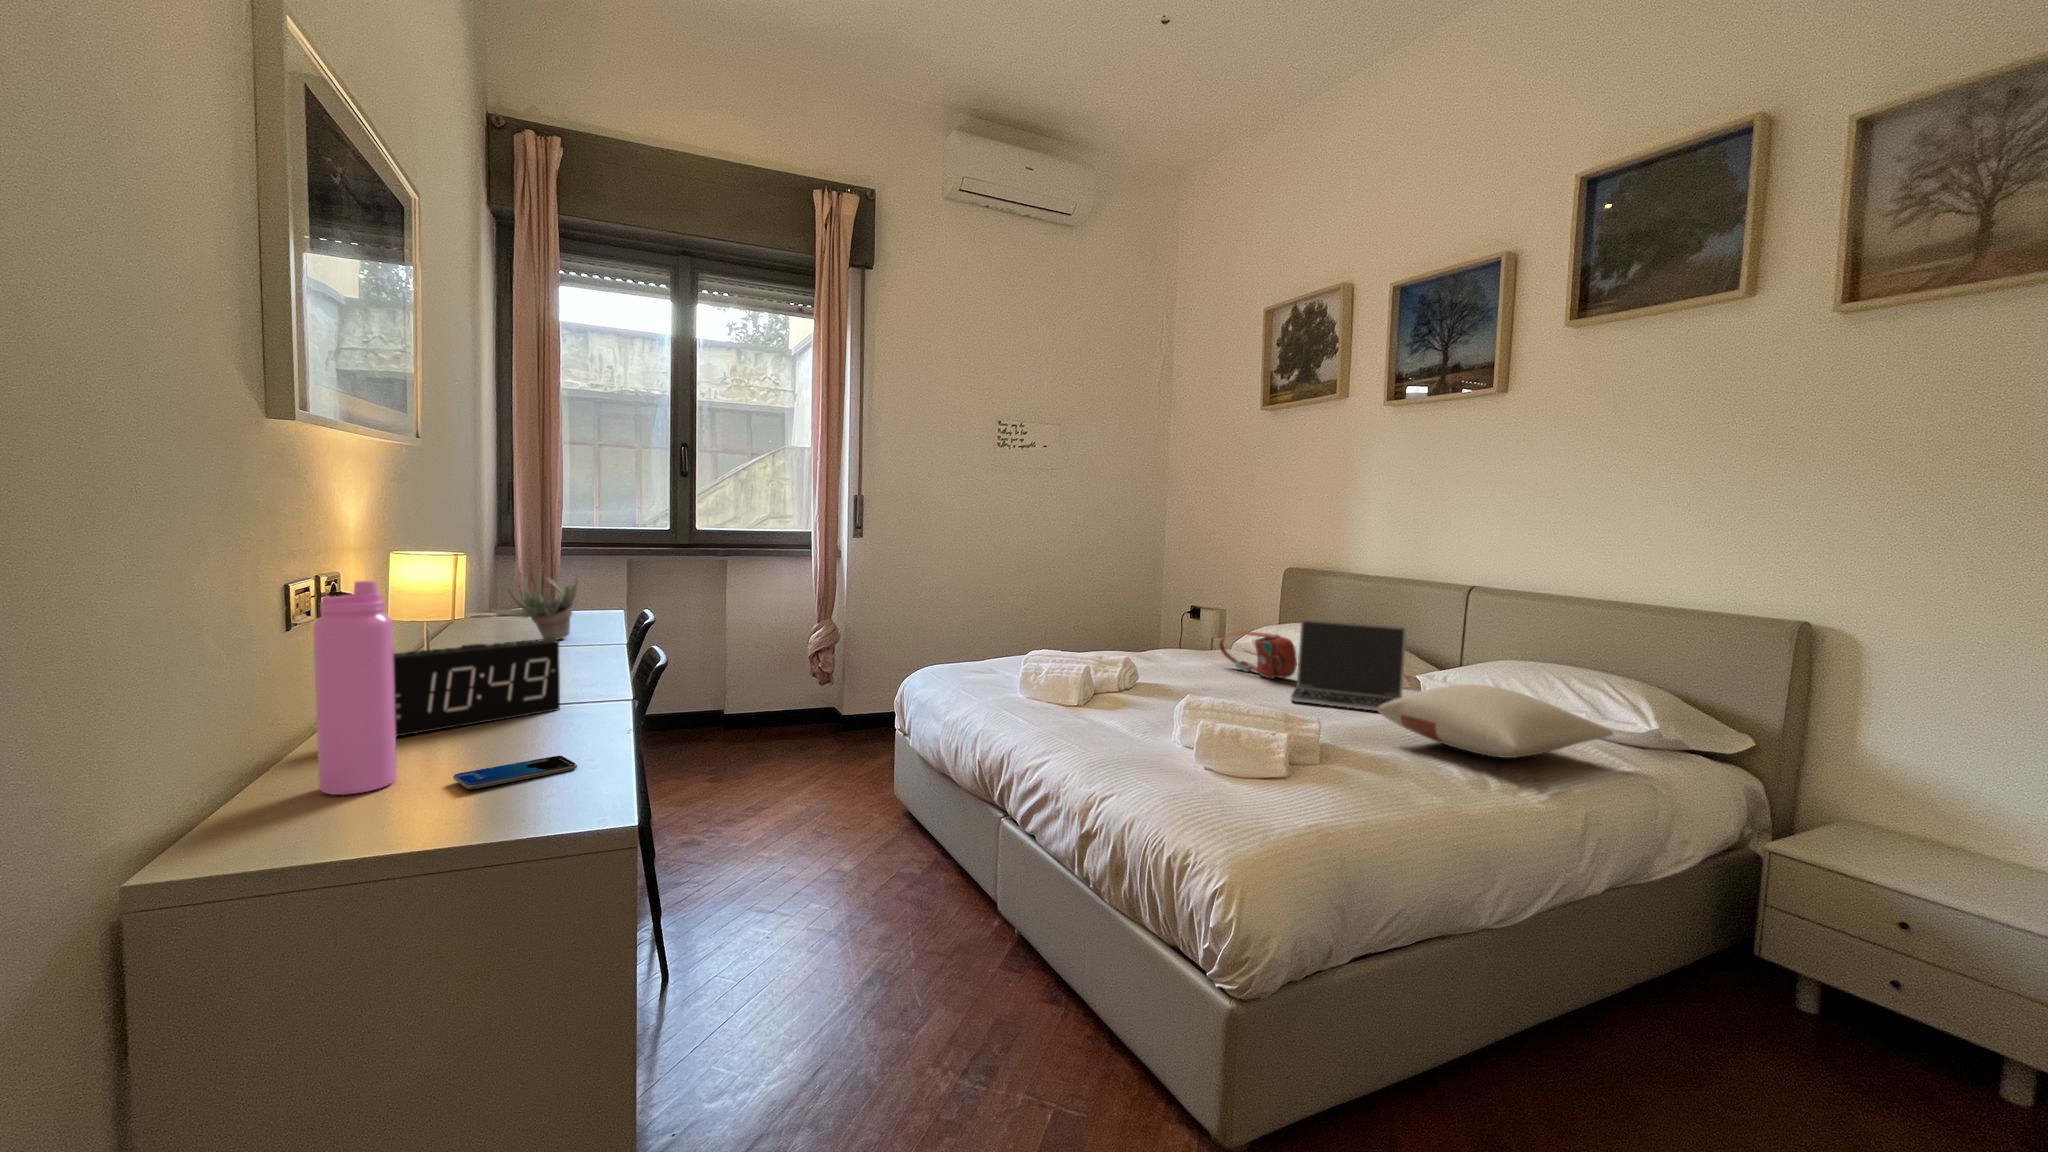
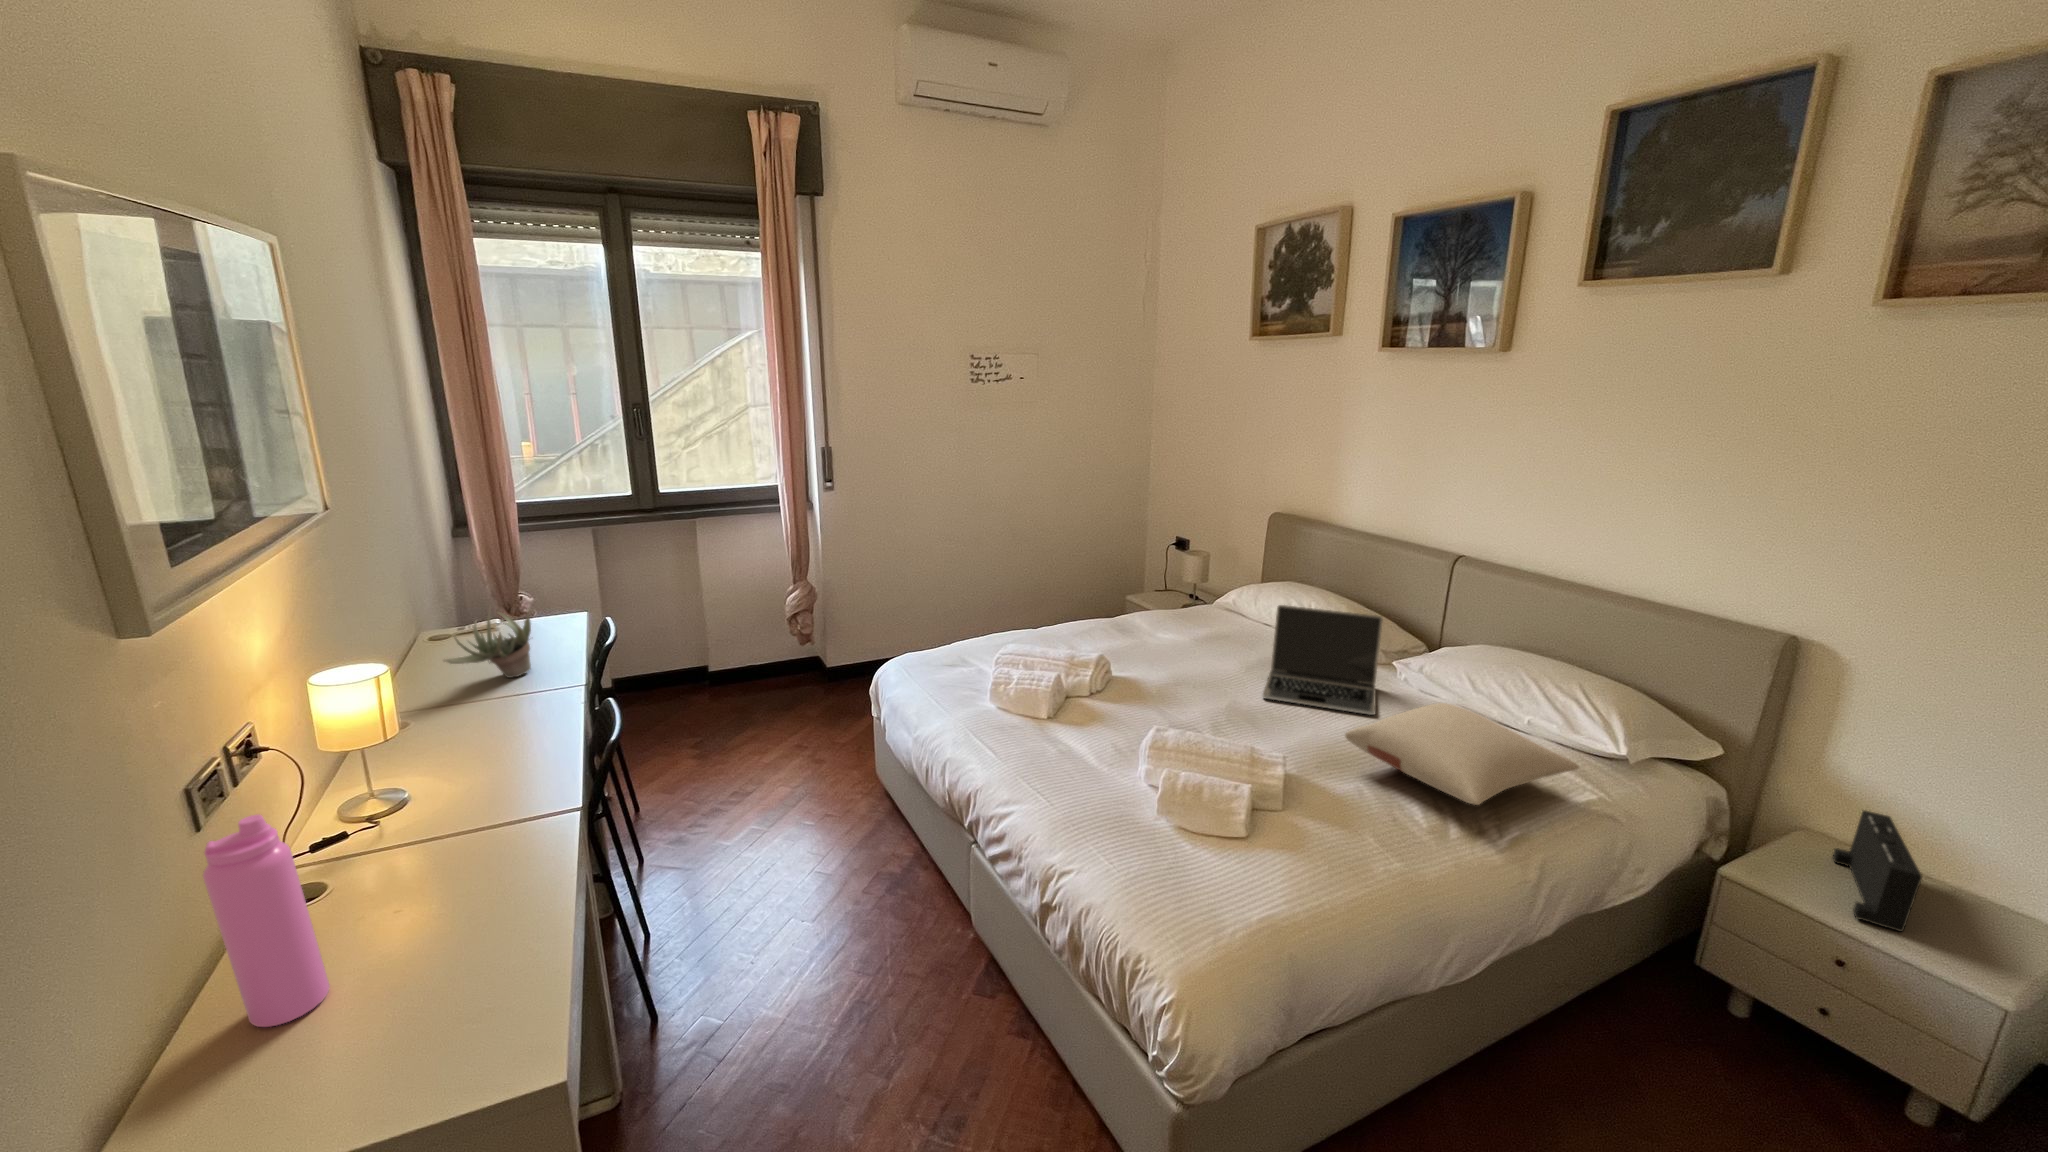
handbag: present [1219,631,1297,679] -> none [1196,605,1272,658]
alarm clock: present [394,639,560,737] -> present [1833,810,1922,932]
smartphone: present [453,756,577,789] -> none [386,933,514,1010]

